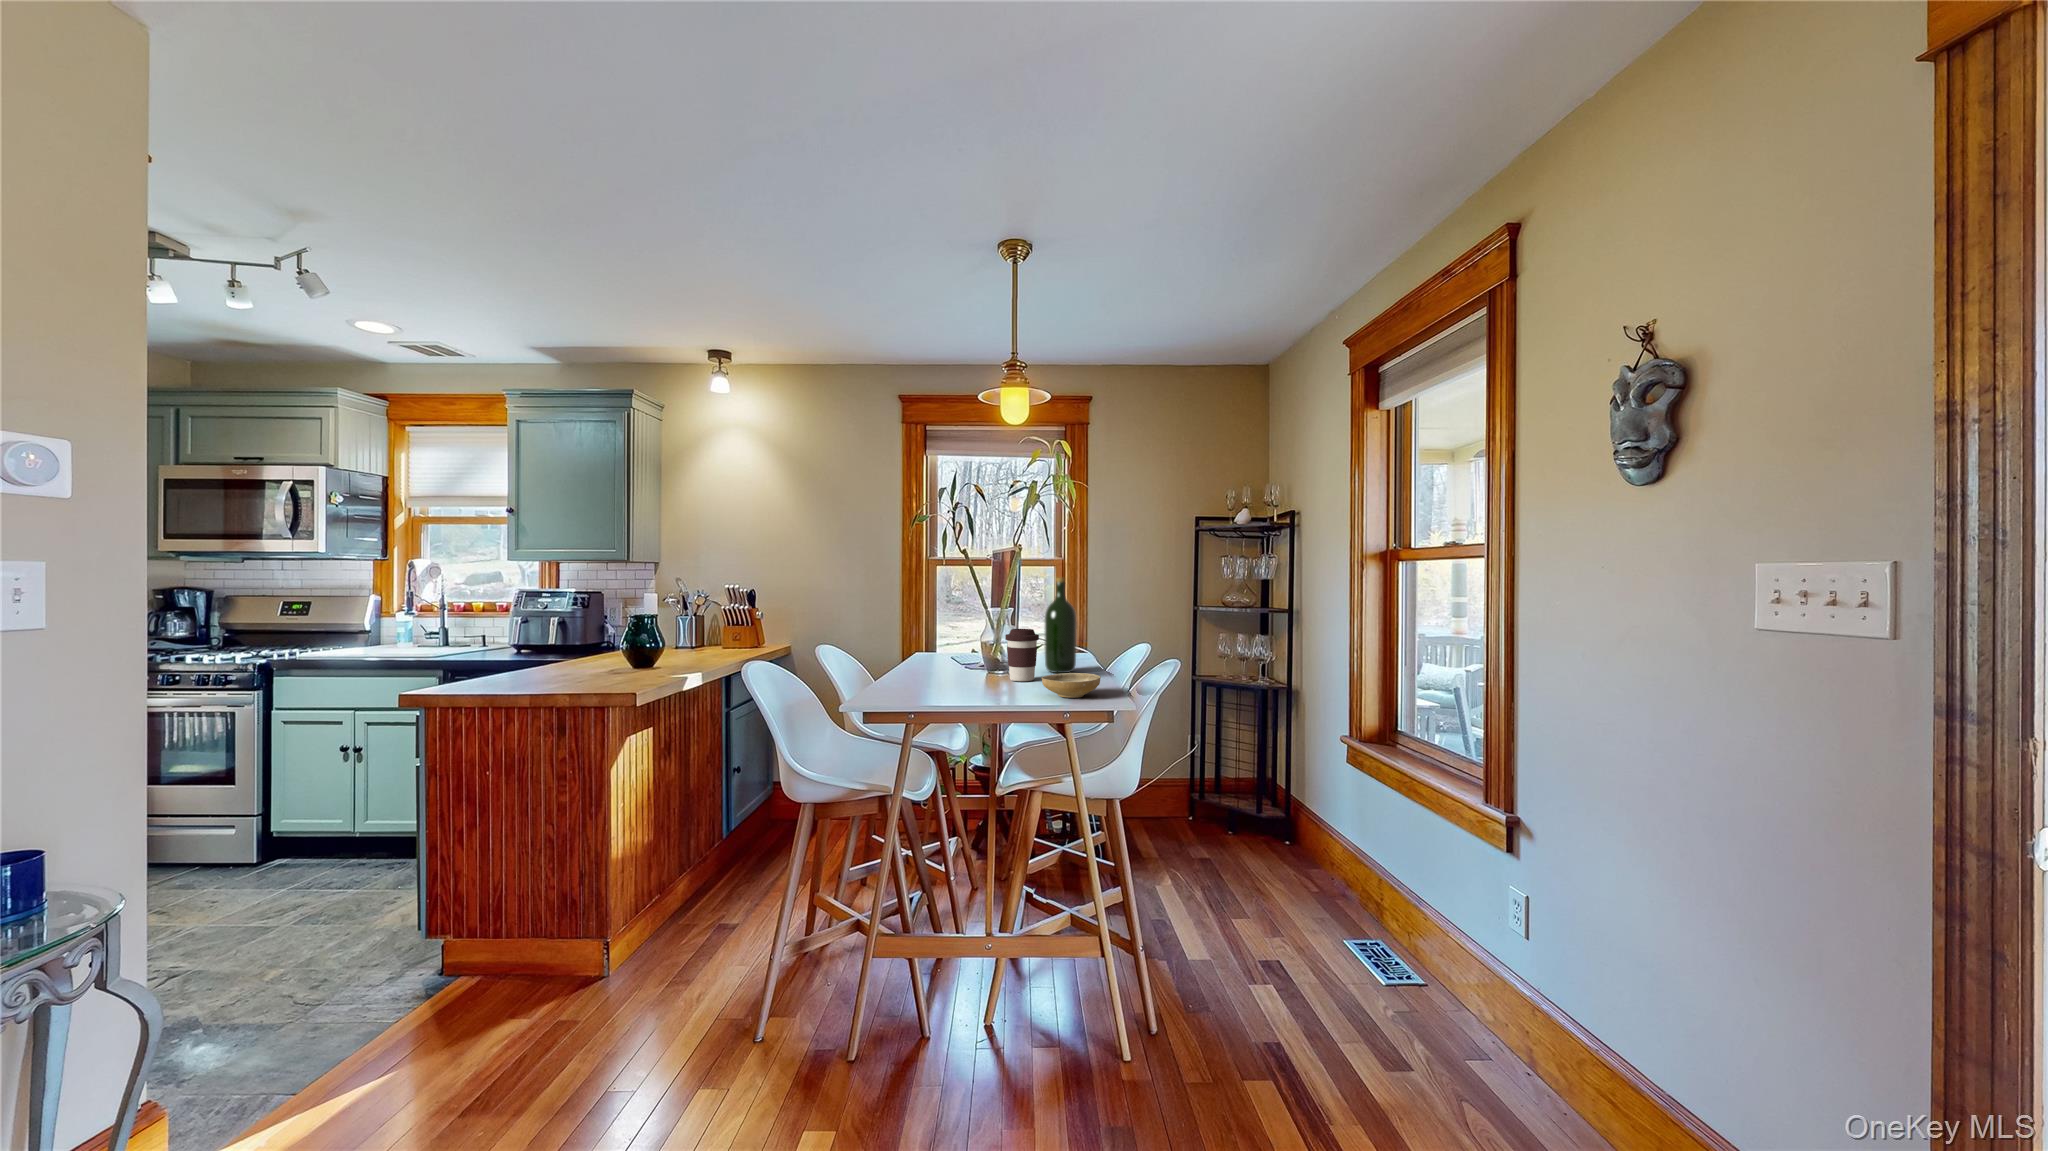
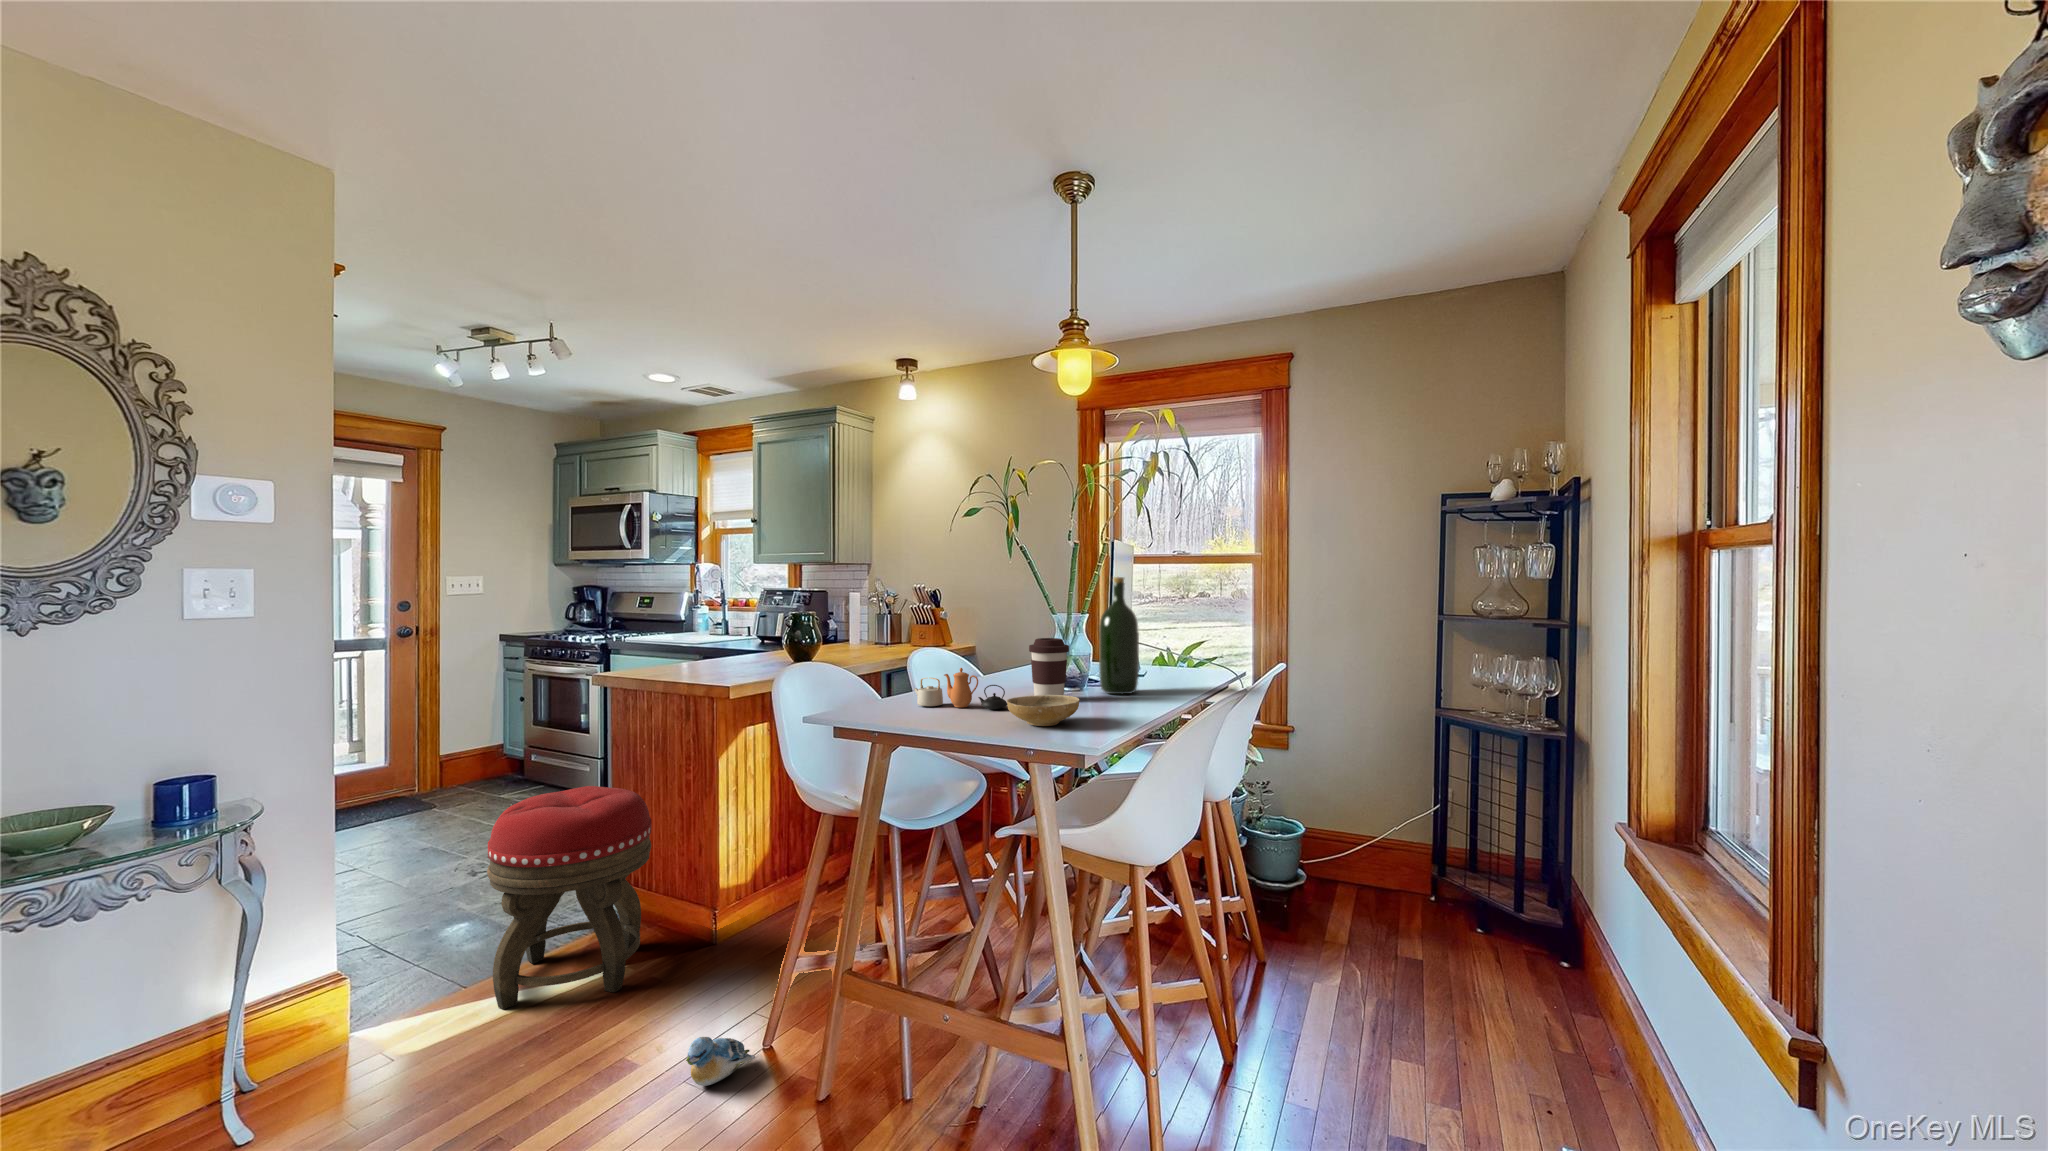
teapot: none [919,656,1011,692] -> present [914,668,1007,709]
footstool: none [329,821,544,1104] -> present [487,786,651,1009]
plush toy: none [704,1042,763,1093] -> present [686,1037,755,1086]

